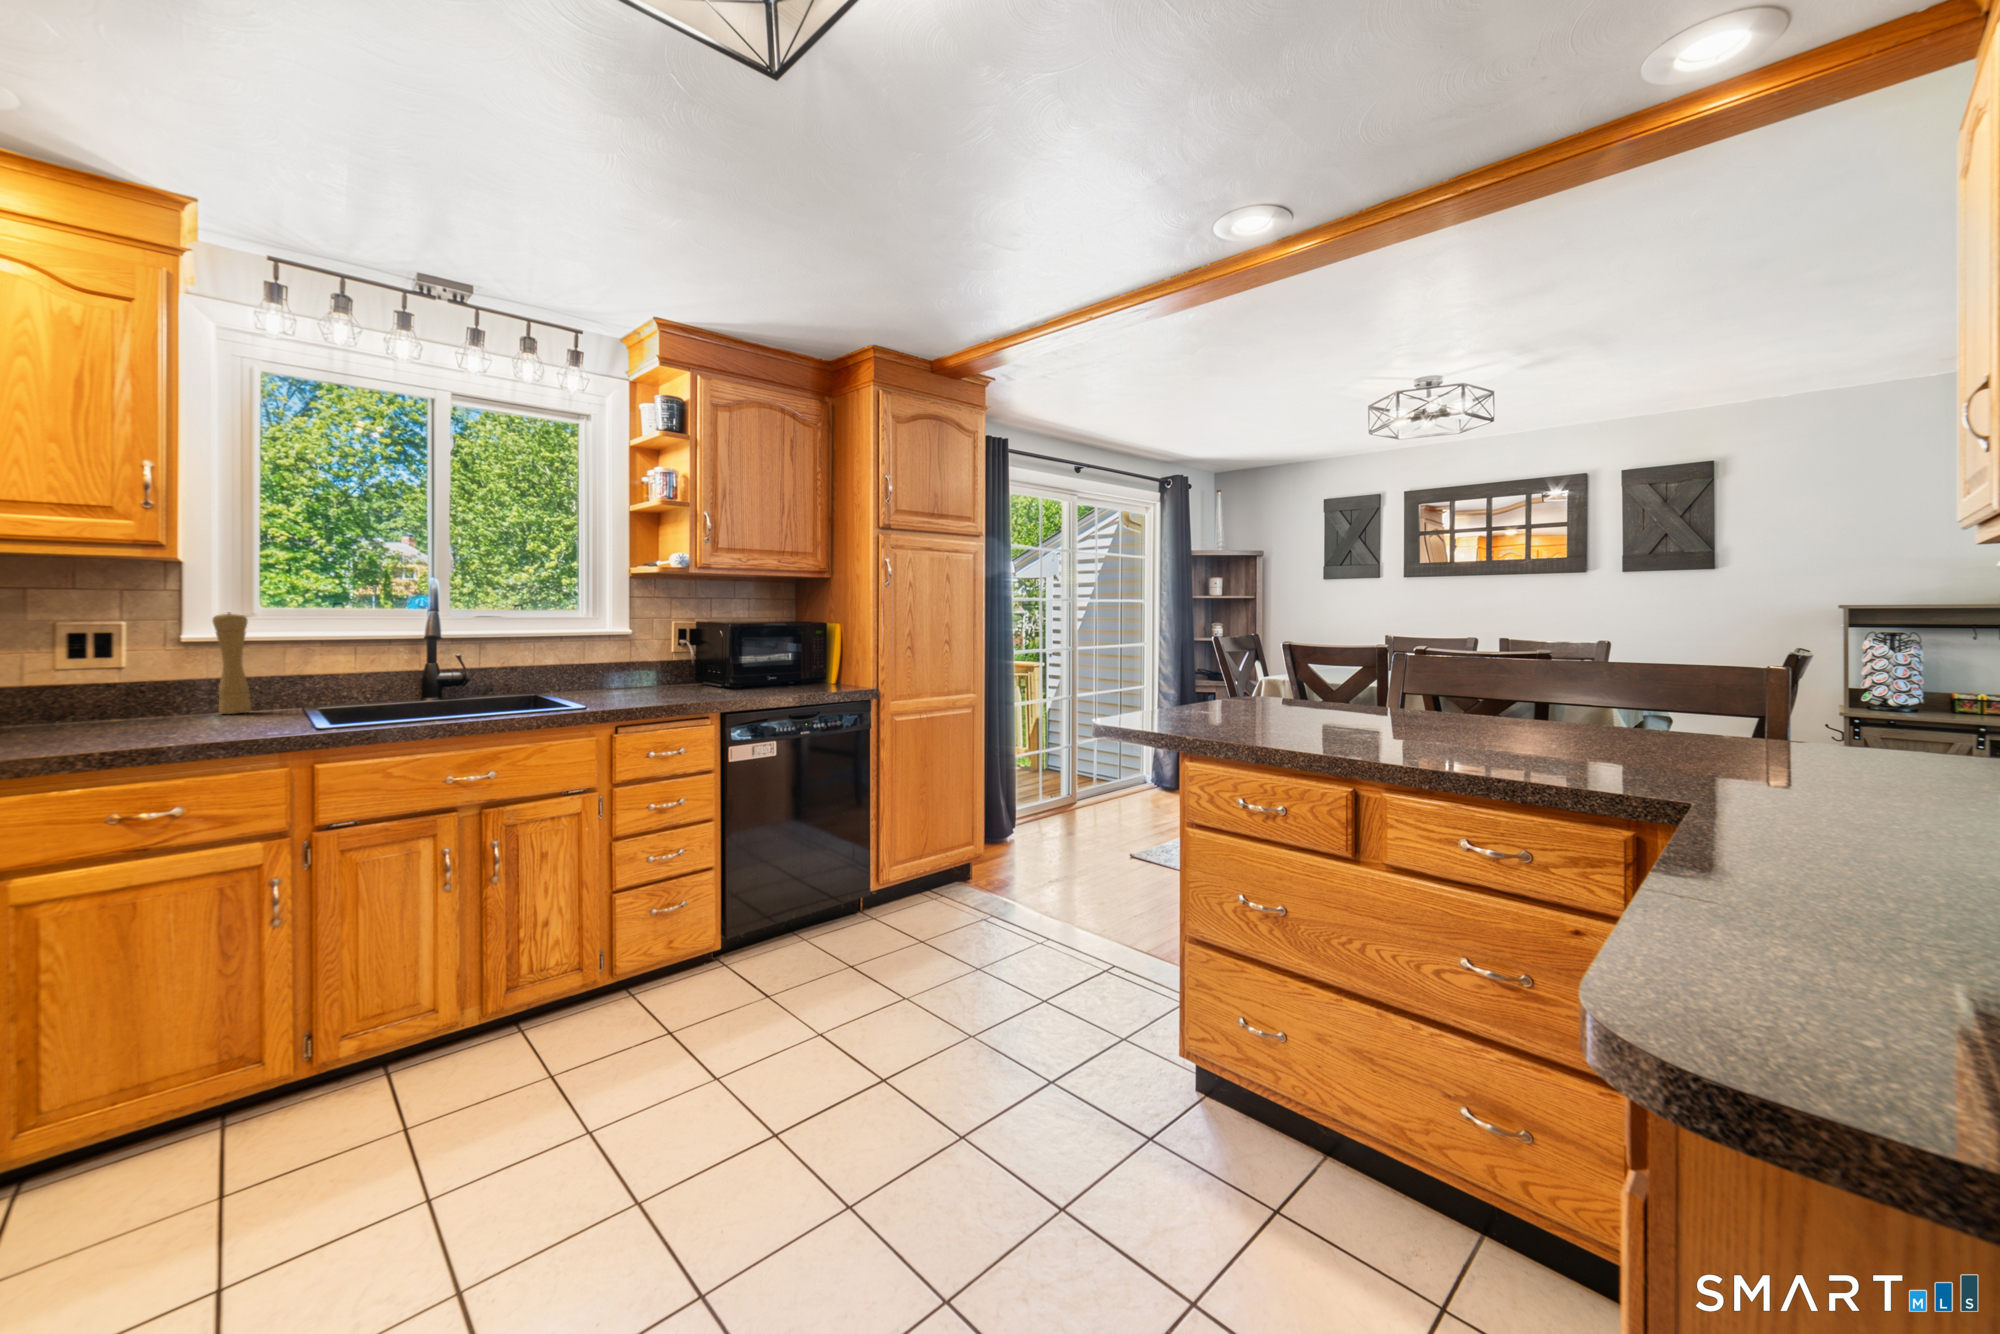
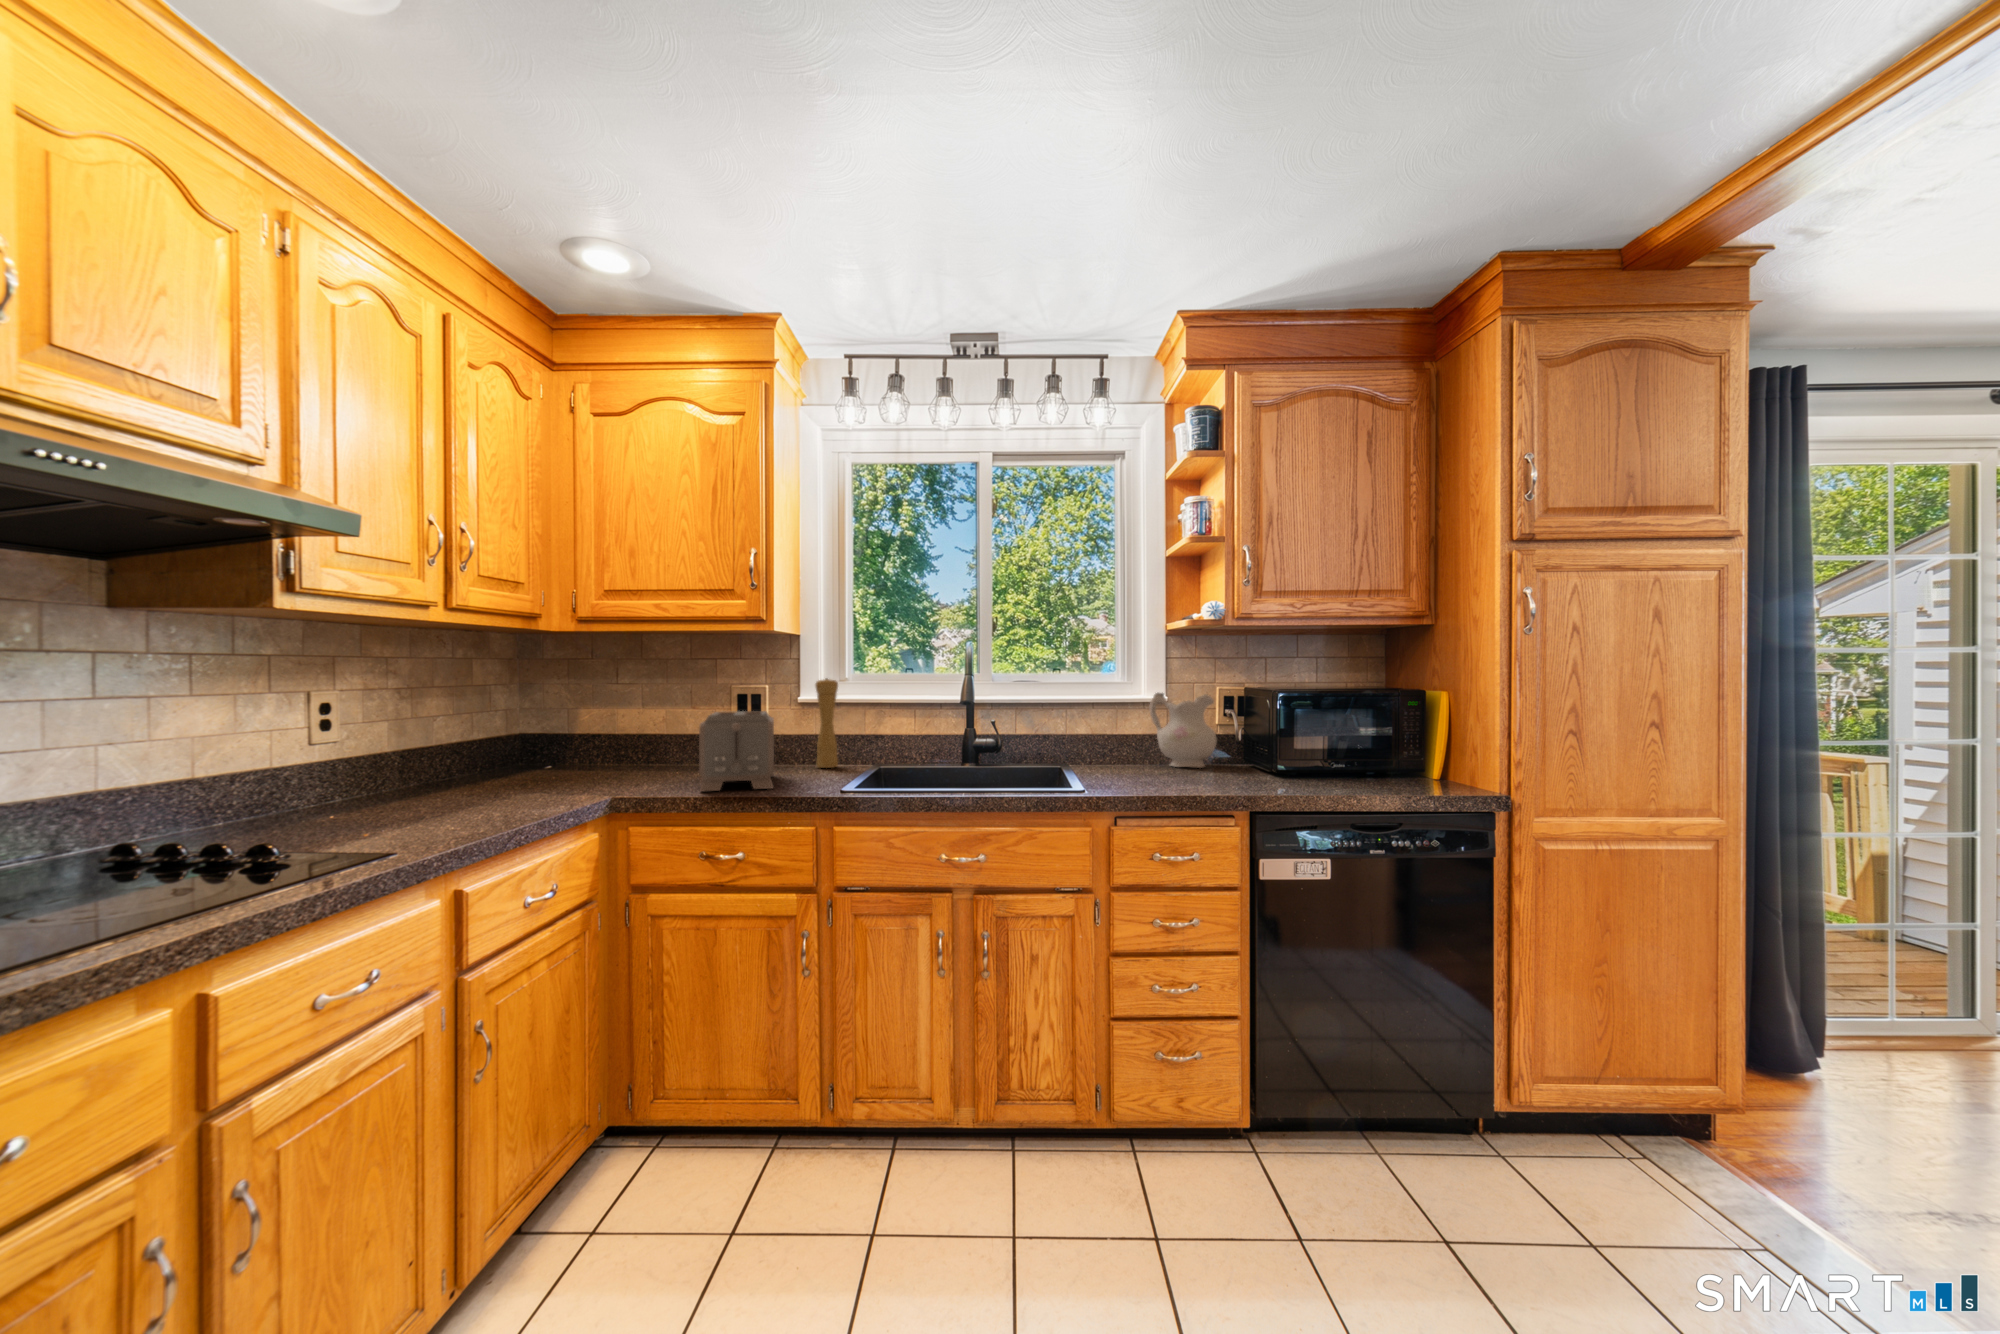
ceramic pitcher: none [613,629,674,691] -> present [1150,693,1217,768]
toaster: none [63,649,213,741] -> present [699,711,774,791]

